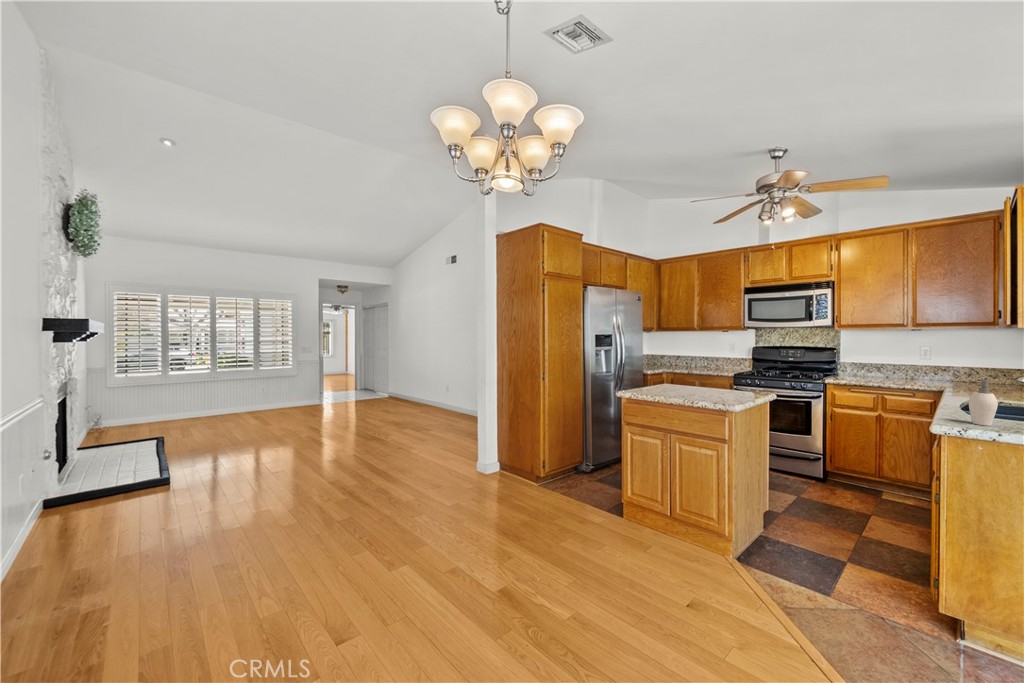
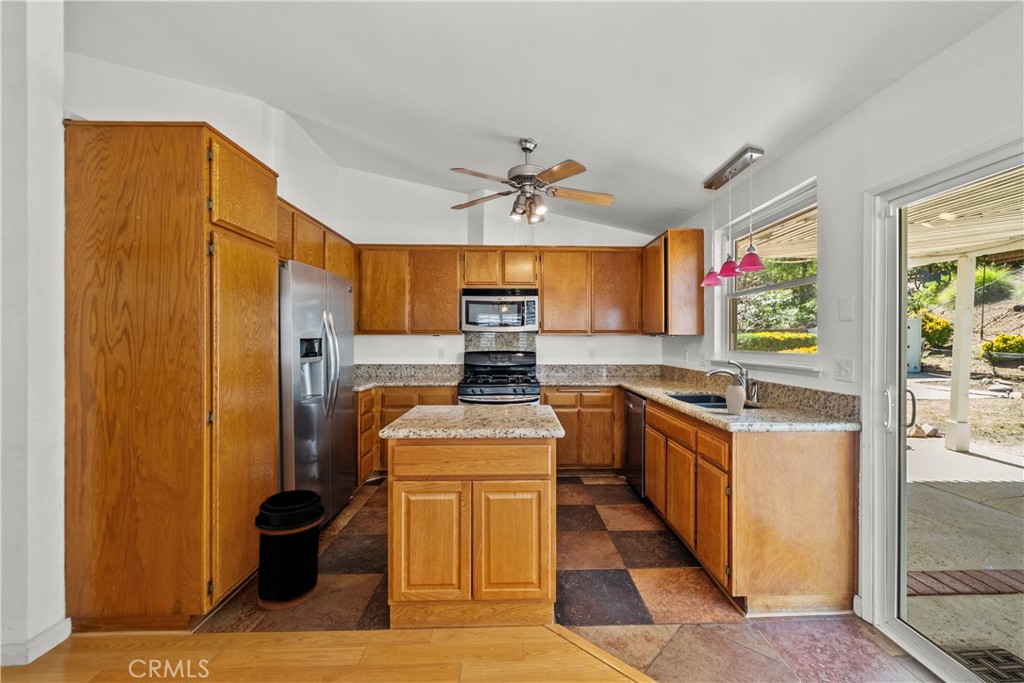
trash can: none [565,428,602,492] -> present [255,490,325,610]

